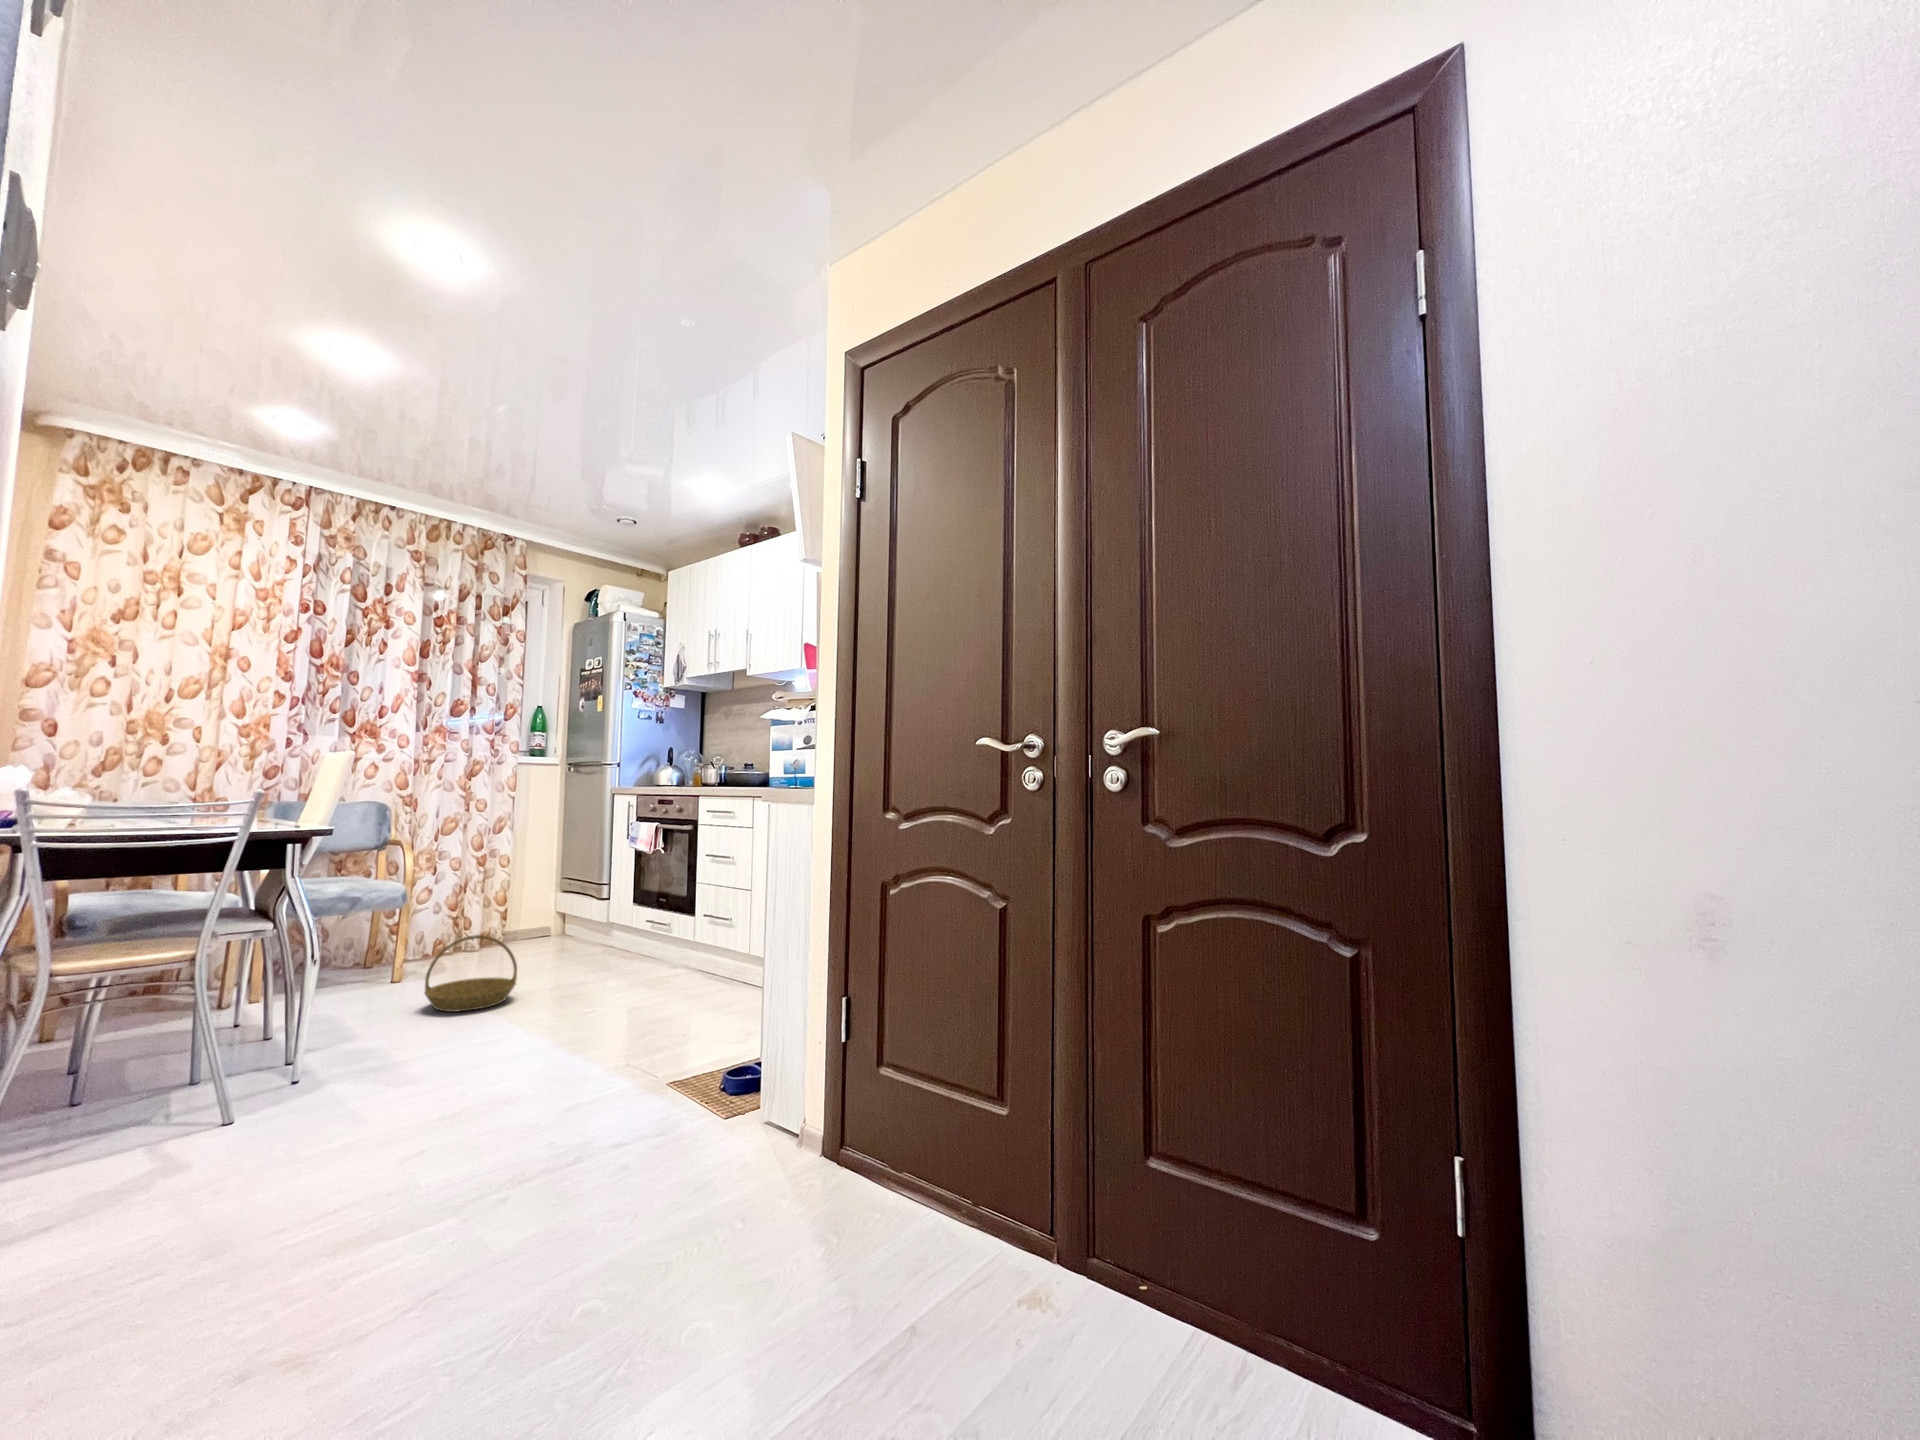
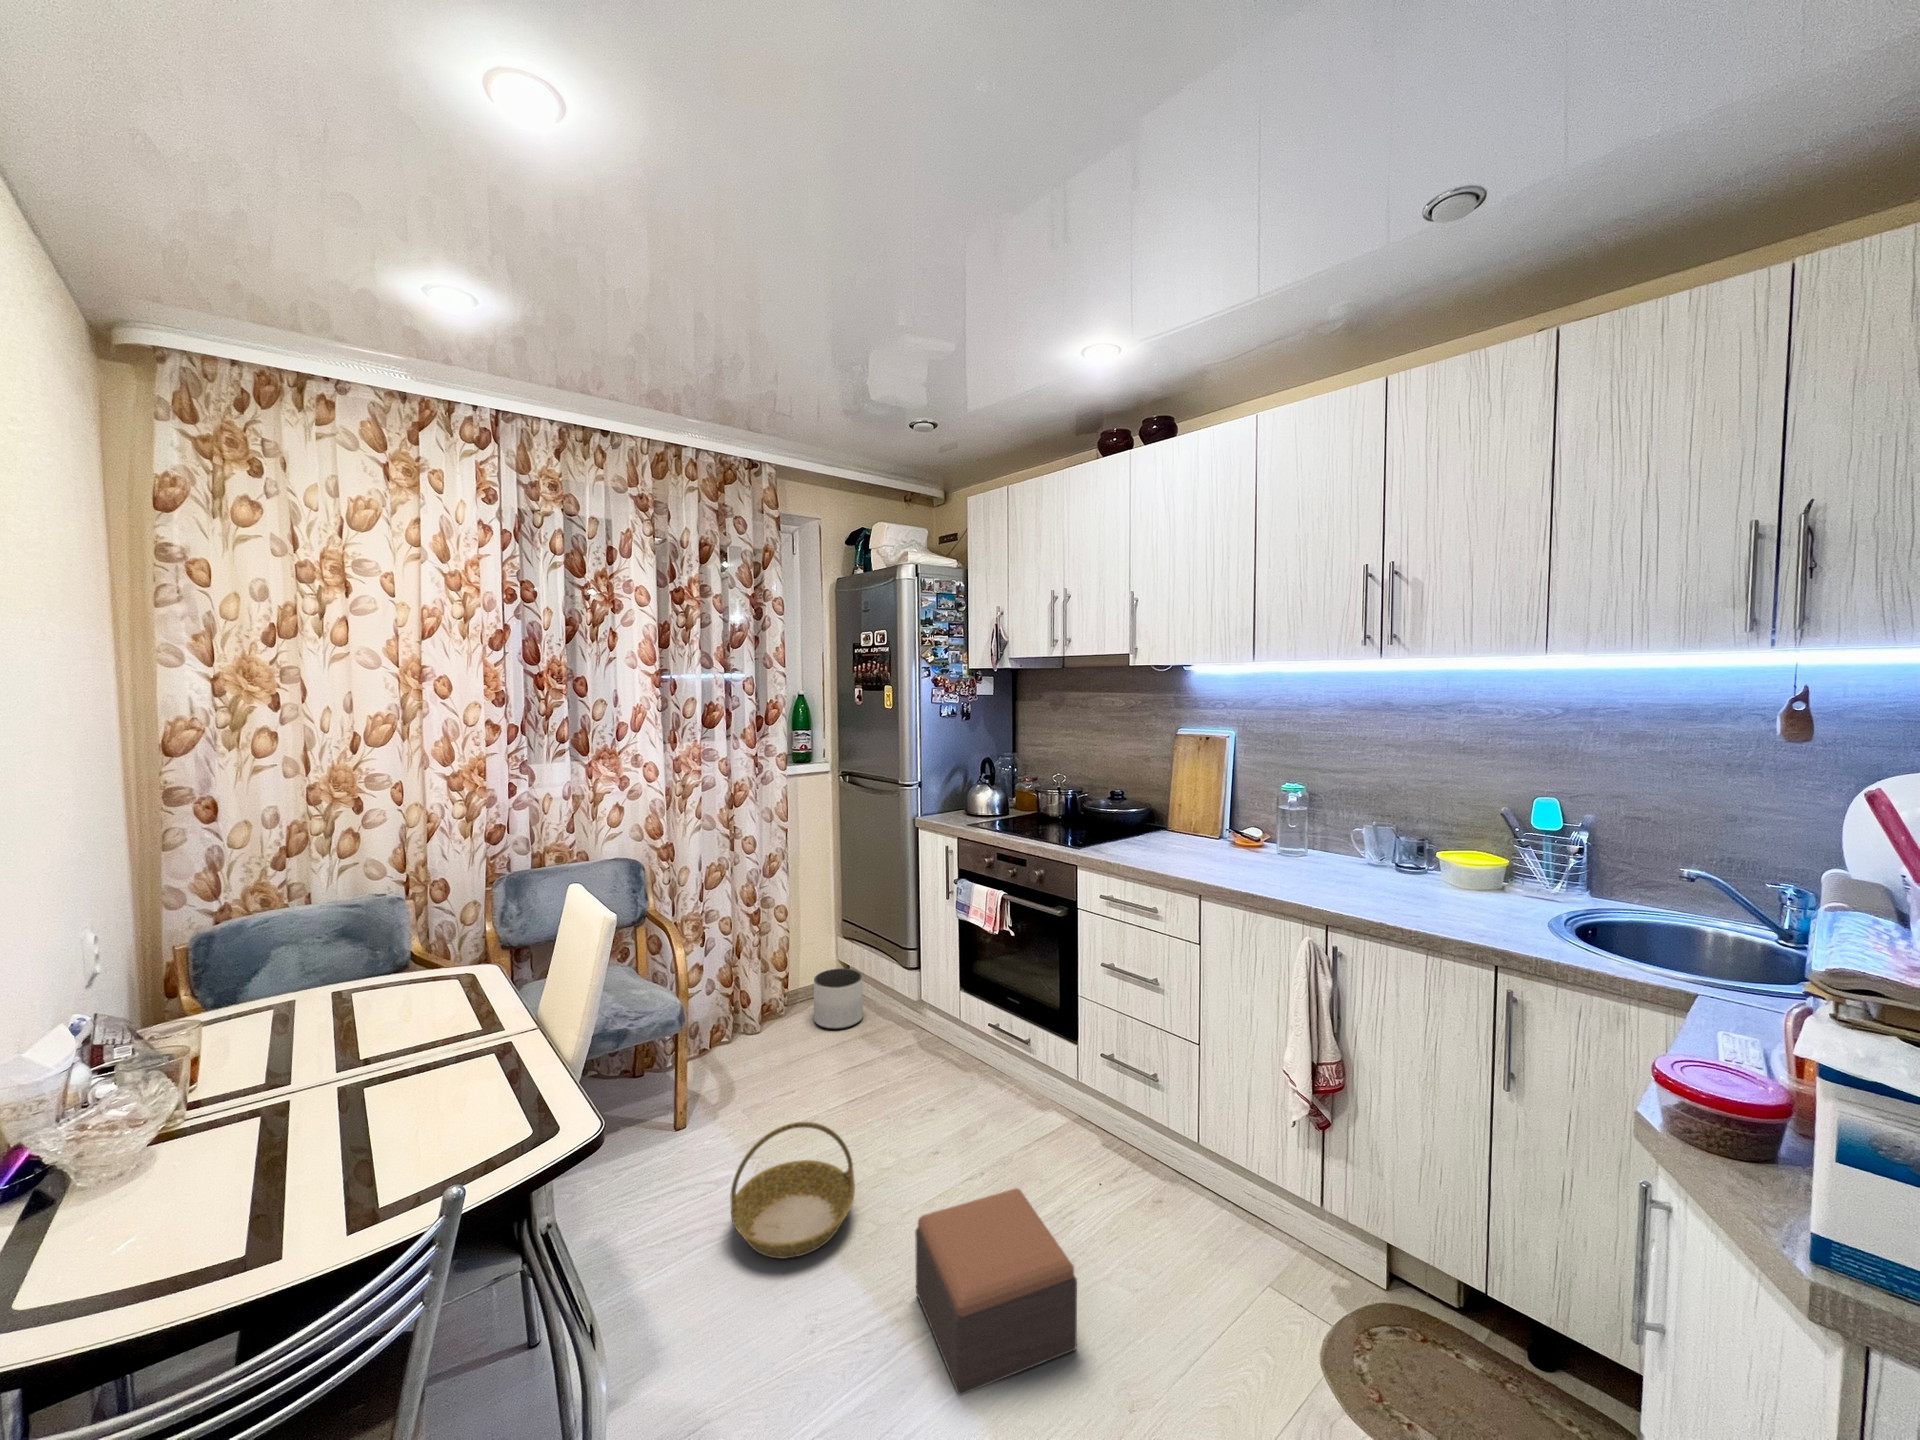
planter: none [525,911,568,950] -> present [814,968,863,1029]
footstool: none [541,957,632,1033] -> present [915,1188,1077,1395]

